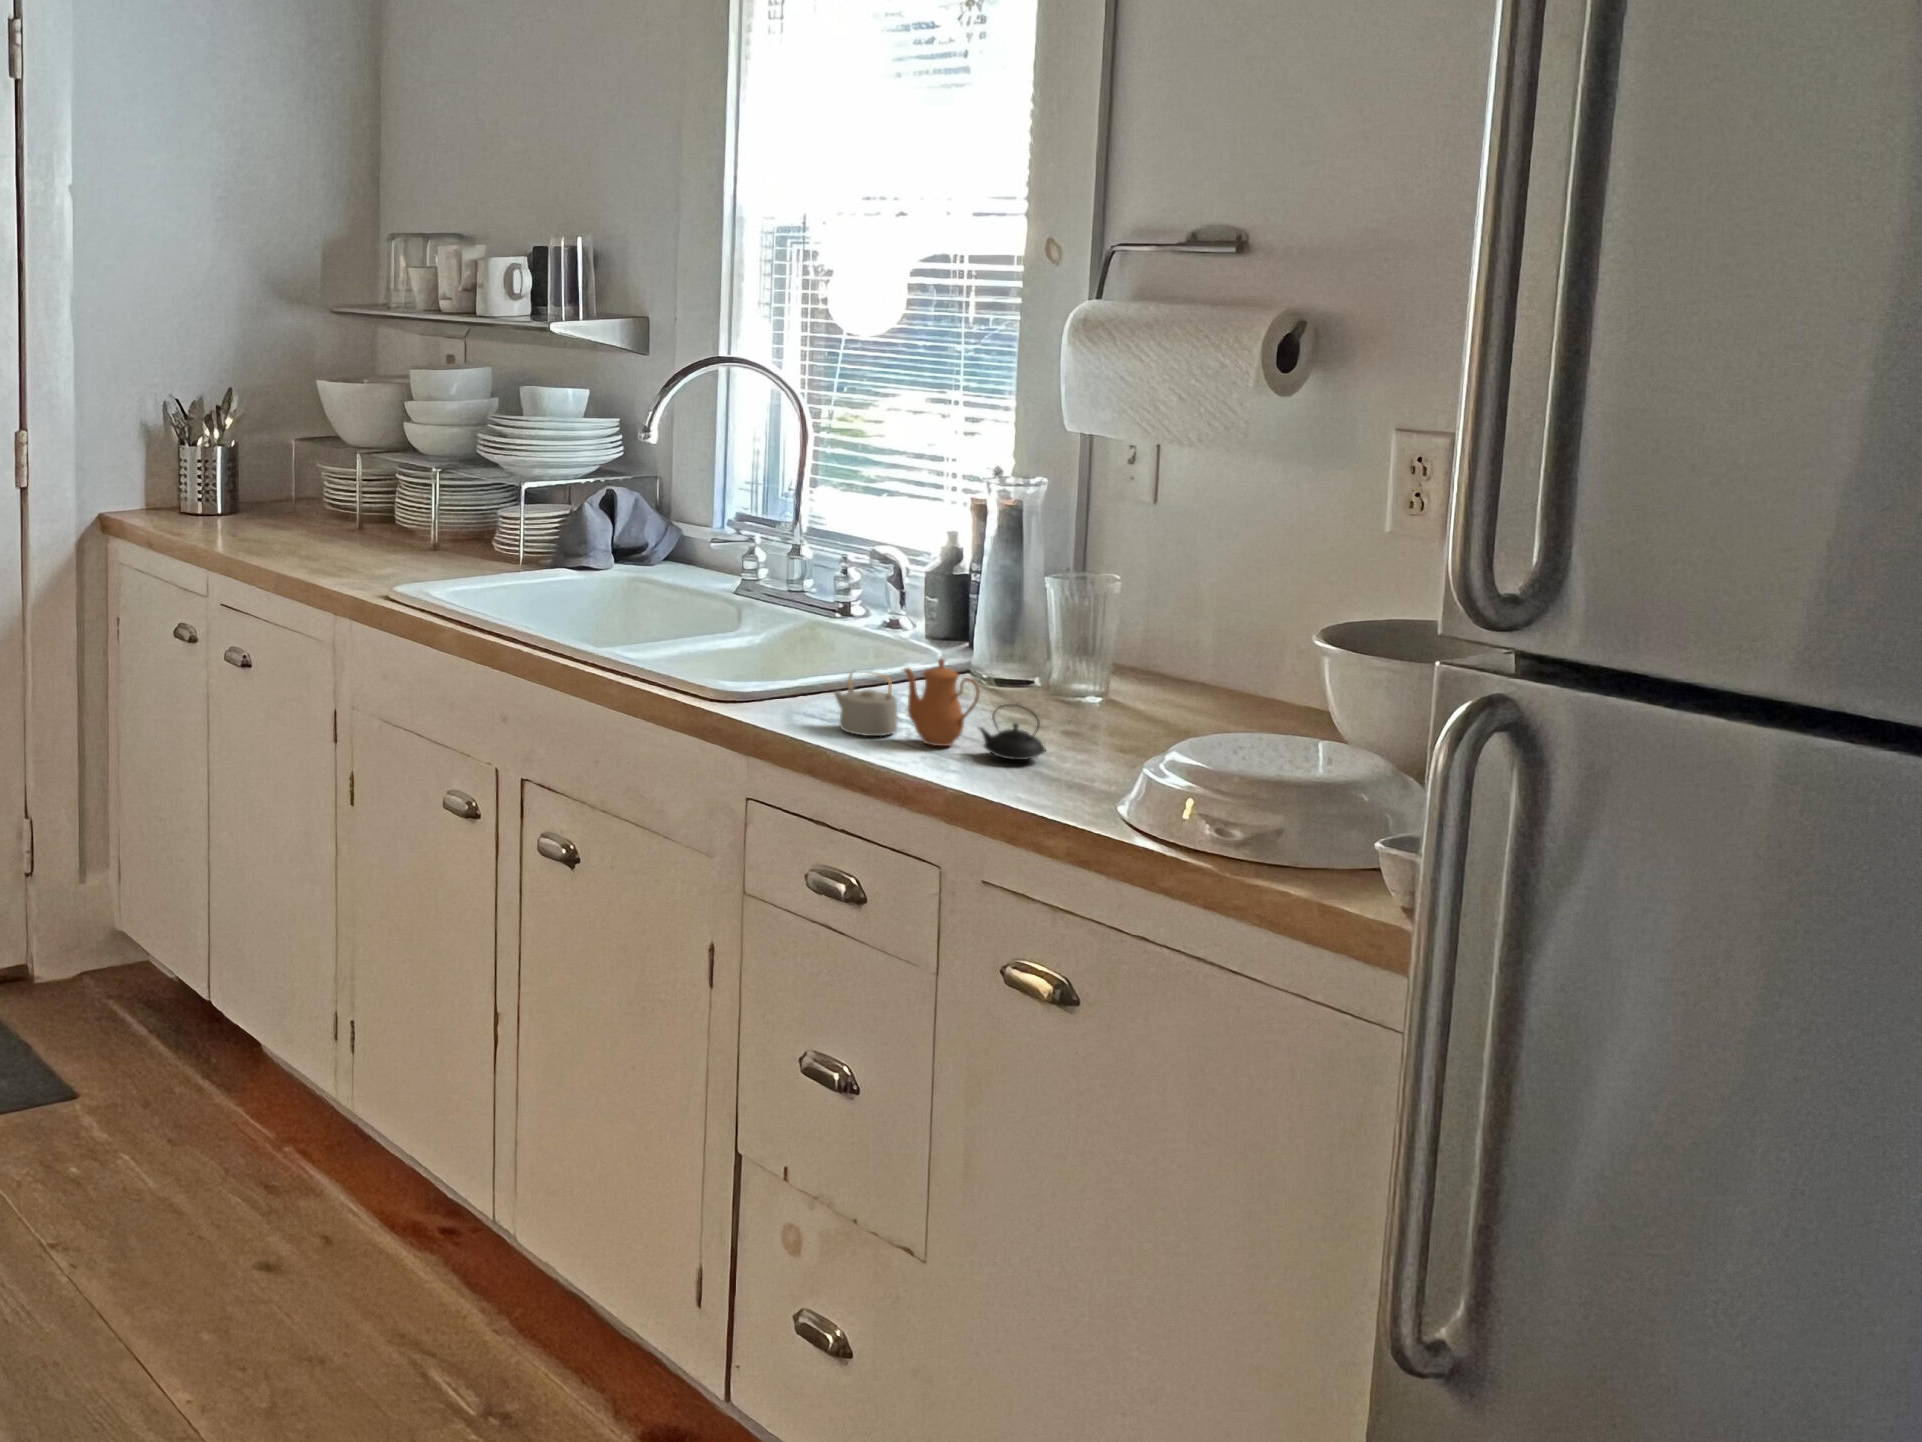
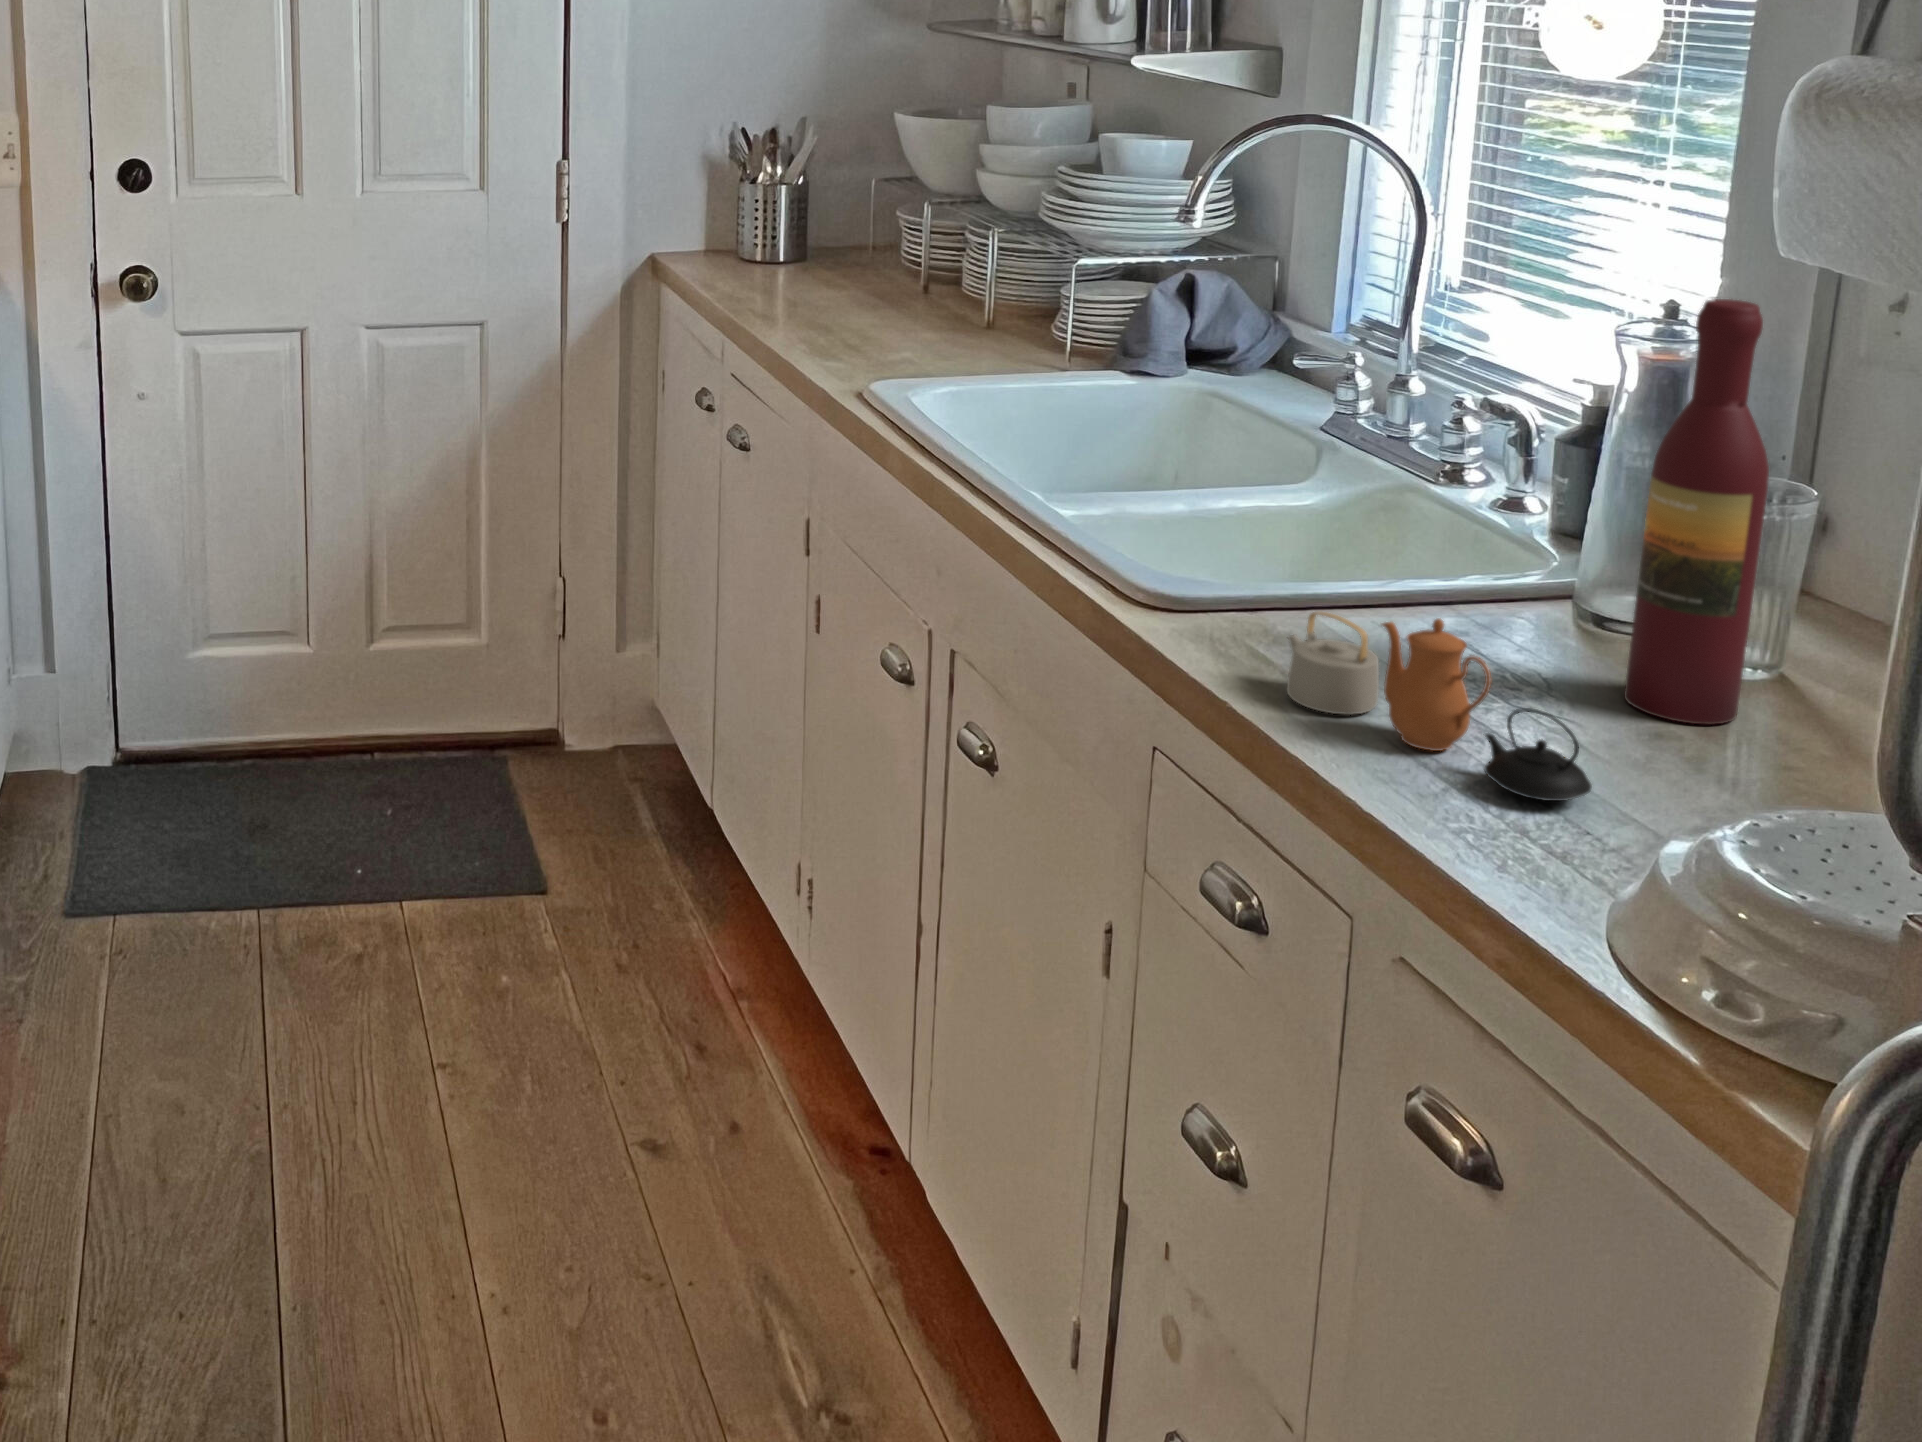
wine bottle: none [1024,448,1096,720] -> present [1624,299,1769,724]

